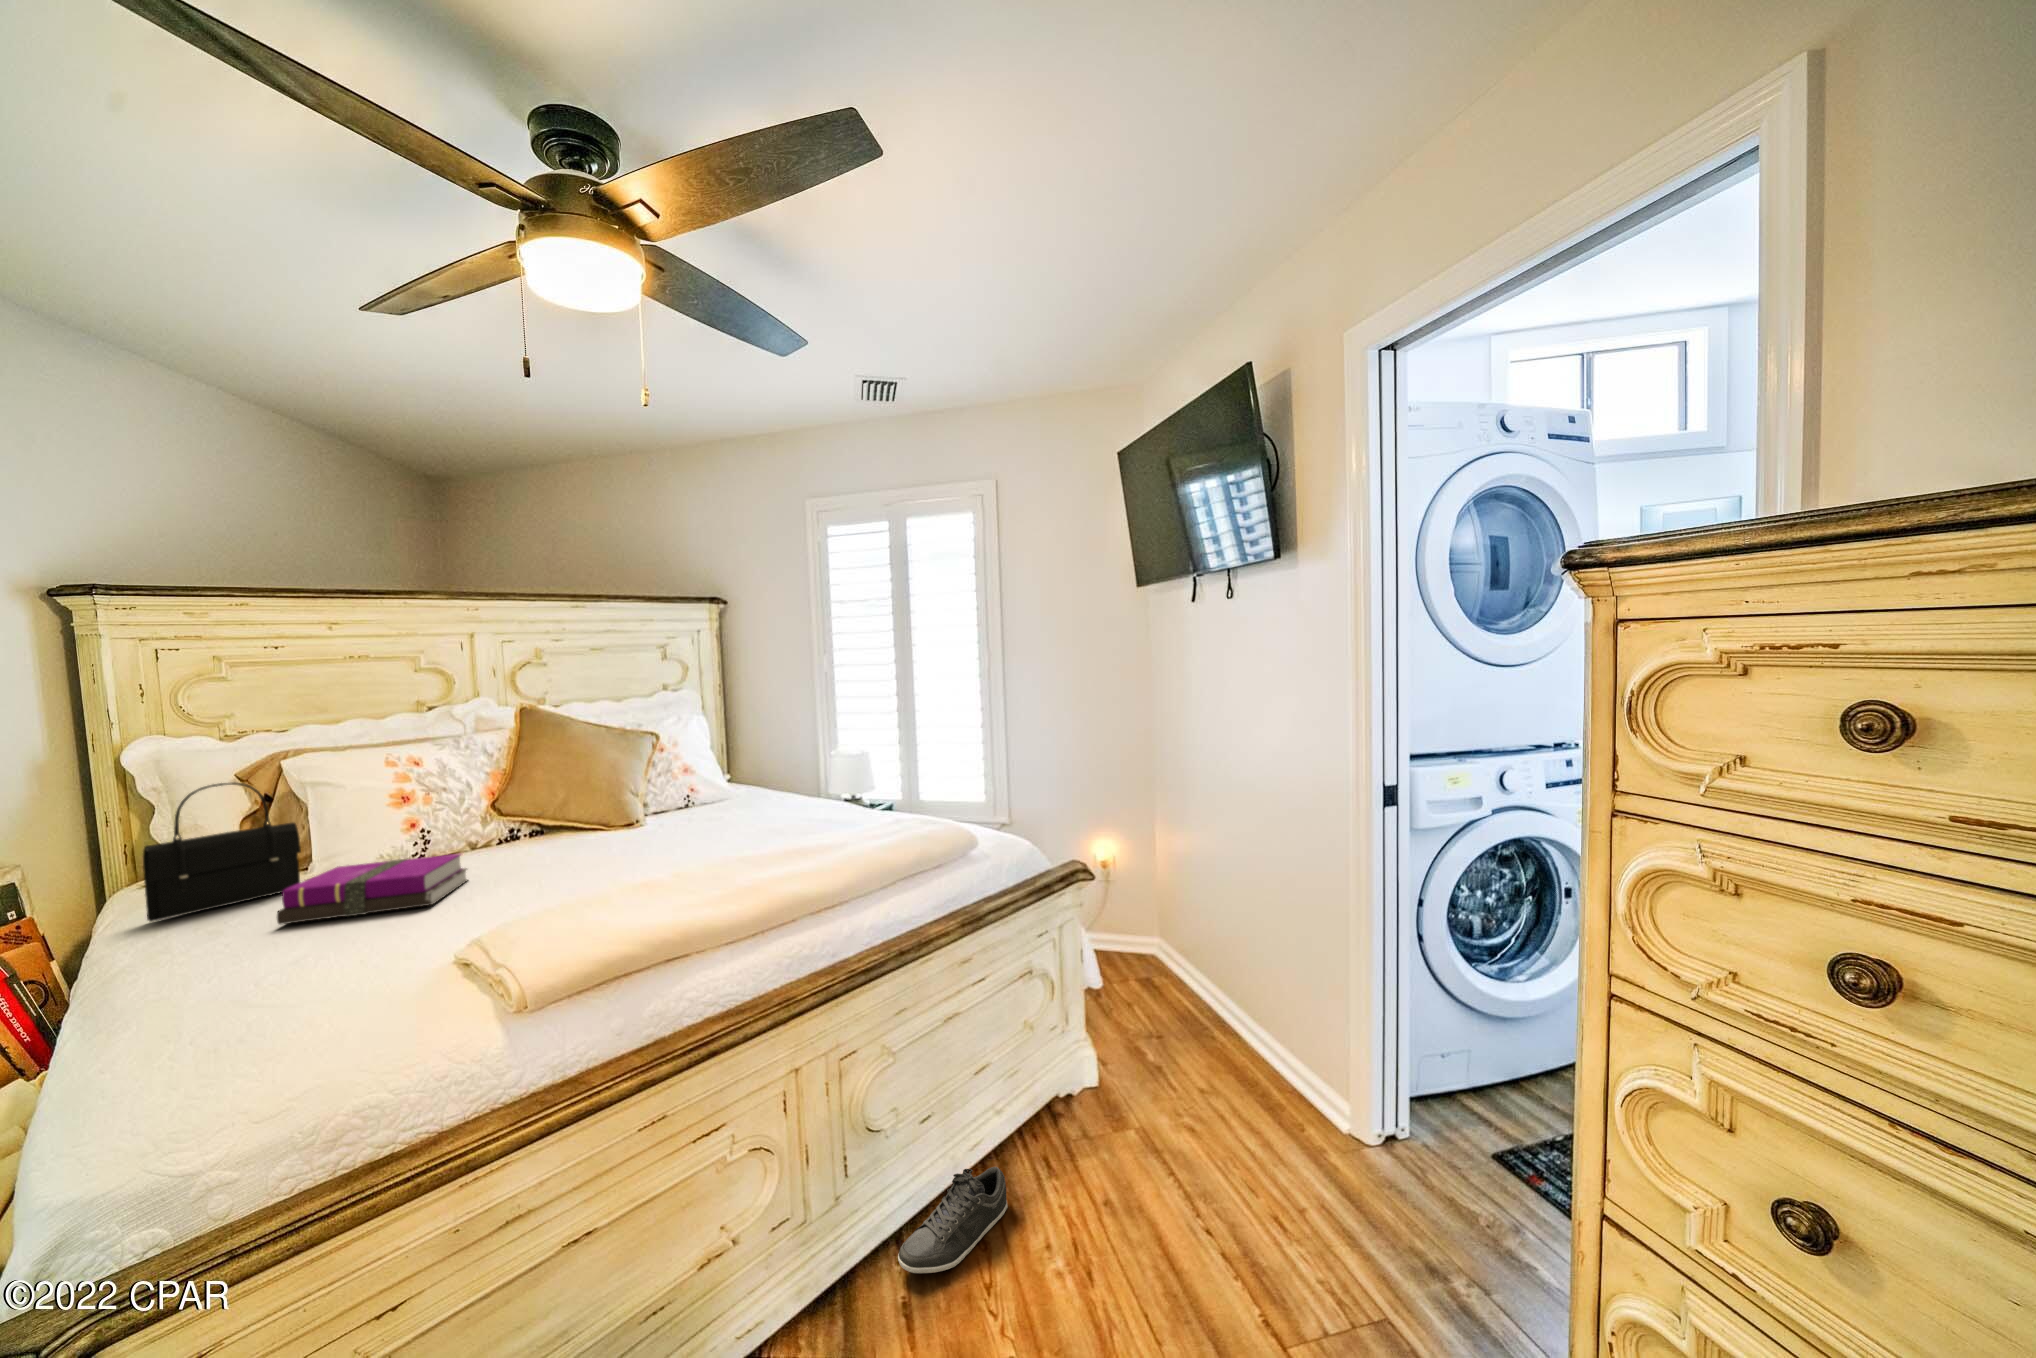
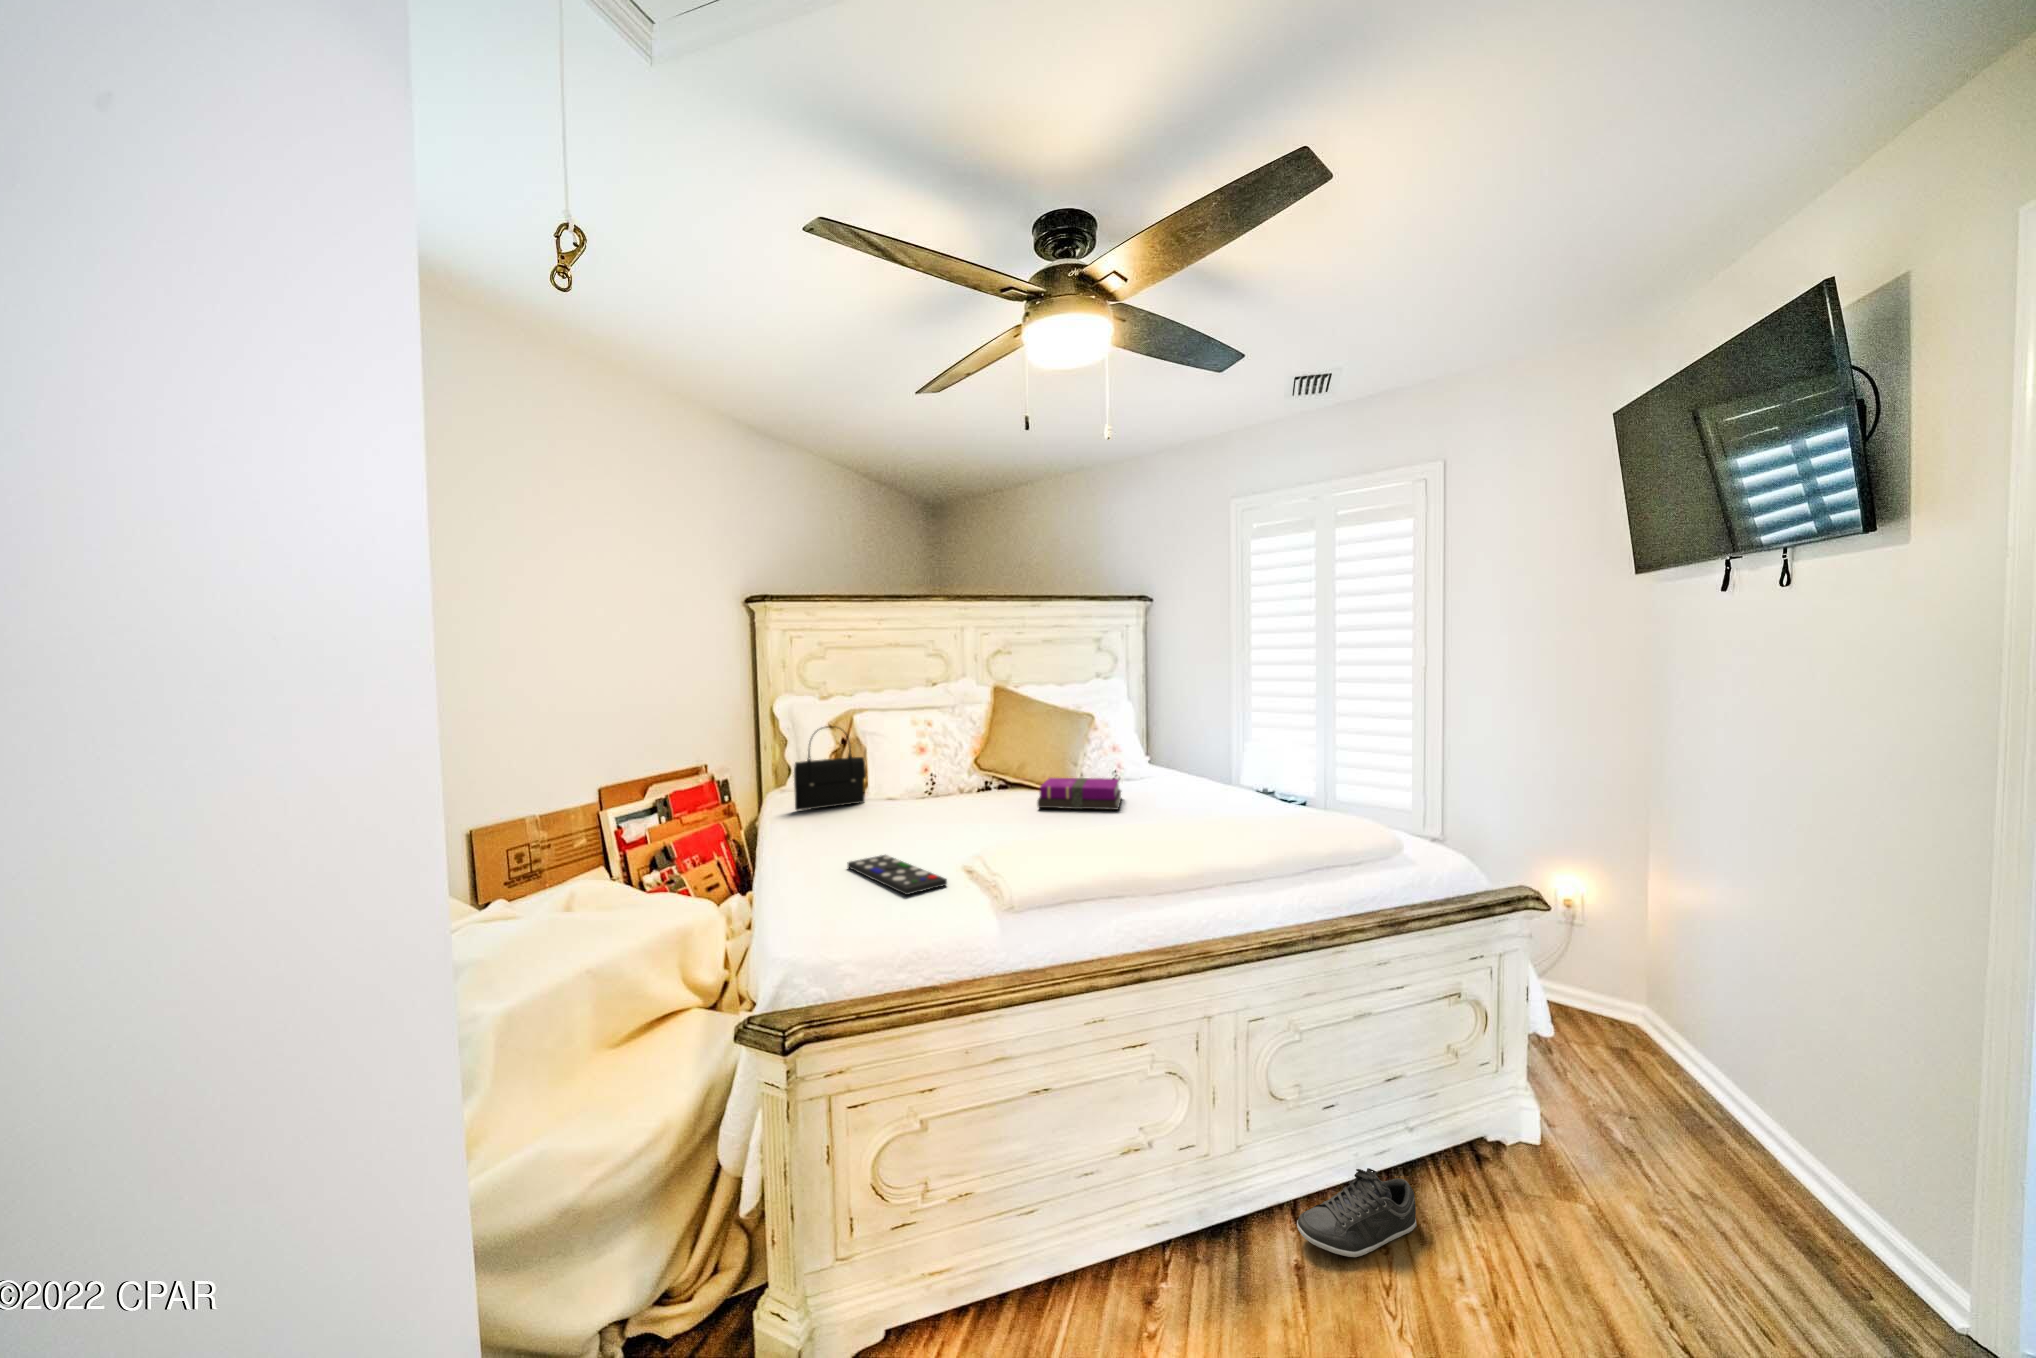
notebook: present [277,853,467,924] -> present [1038,778,1121,810]
remote control: none [231,969,419,1029] -> present [848,855,947,895]

